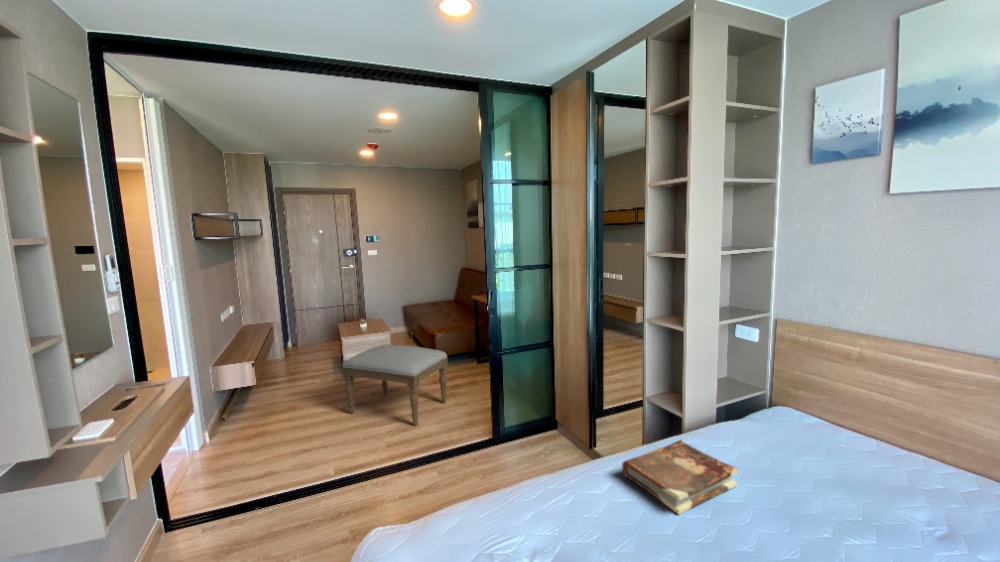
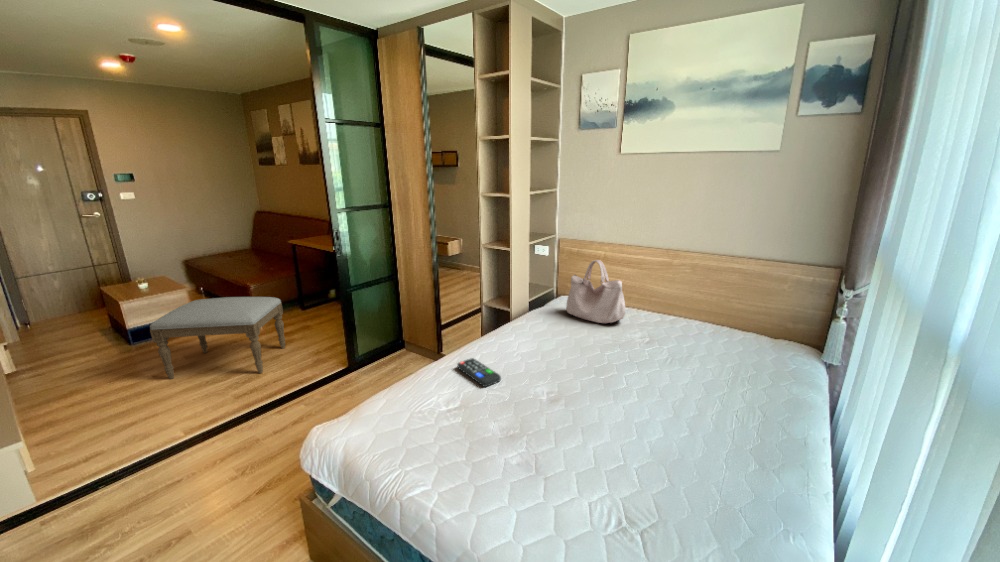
handbag: none [772,363,889,476] -> present [566,260,625,323]
book: present [622,440,738,515] -> none [488,322,556,363]
remote control: none [568,482,620,539] -> present [457,358,501,387]

